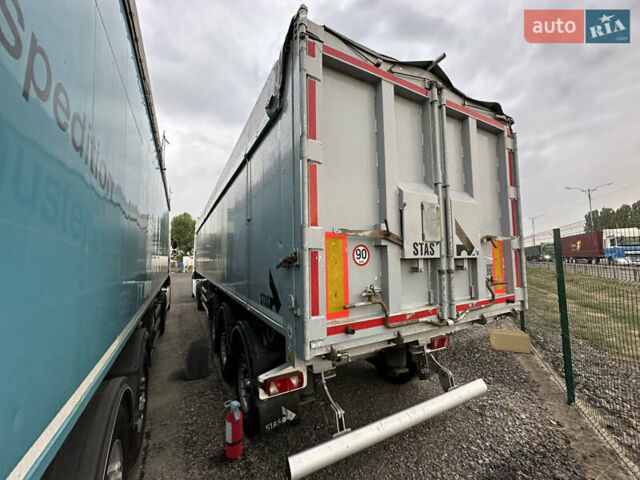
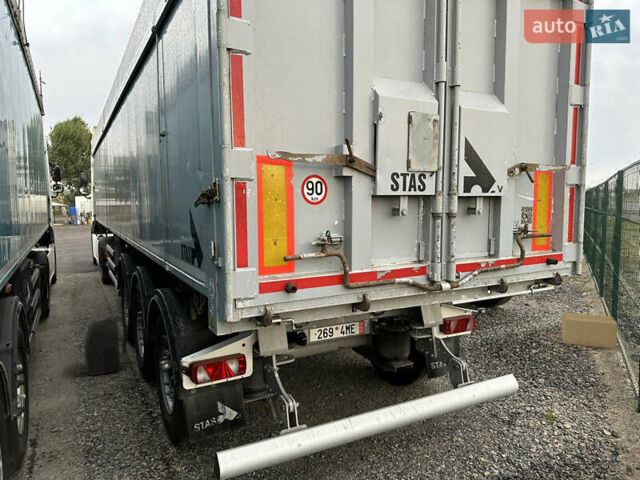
fire extinguisher: present [224,400,243,459] -> none [137,385,165,456]

